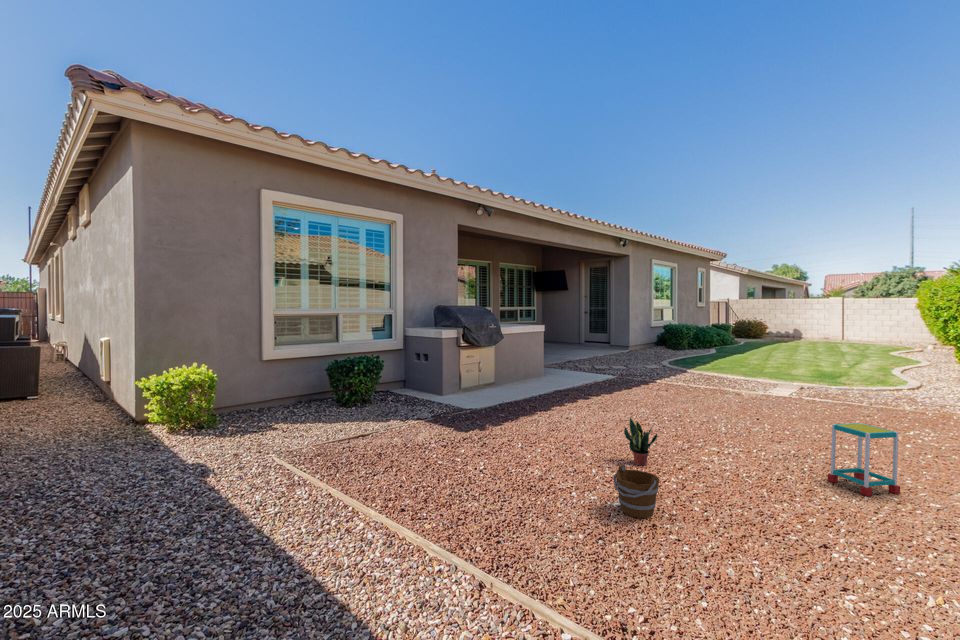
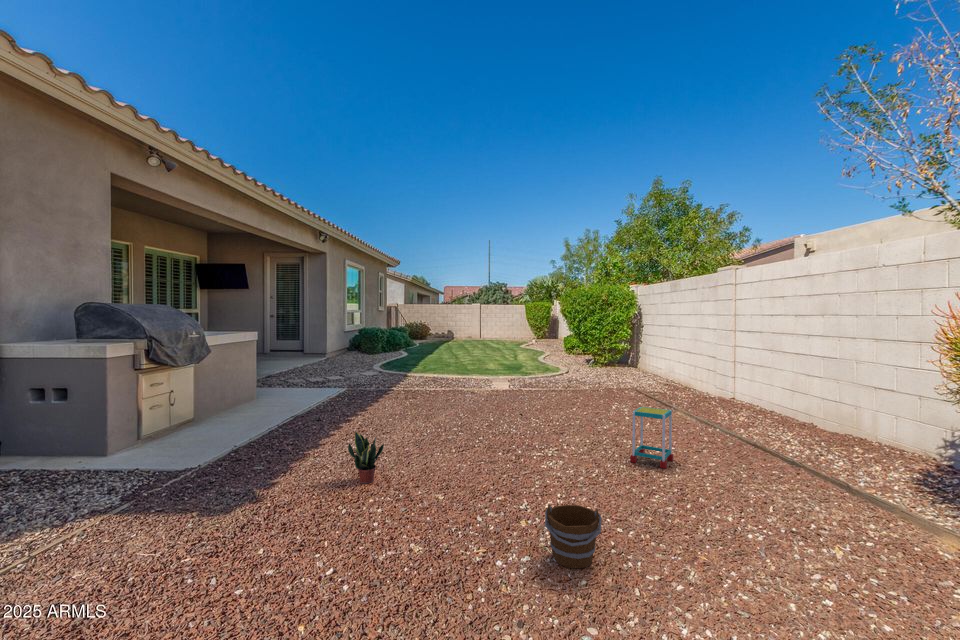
potted plant: present [624,417,657,466] -> present [348,432,384,484]

